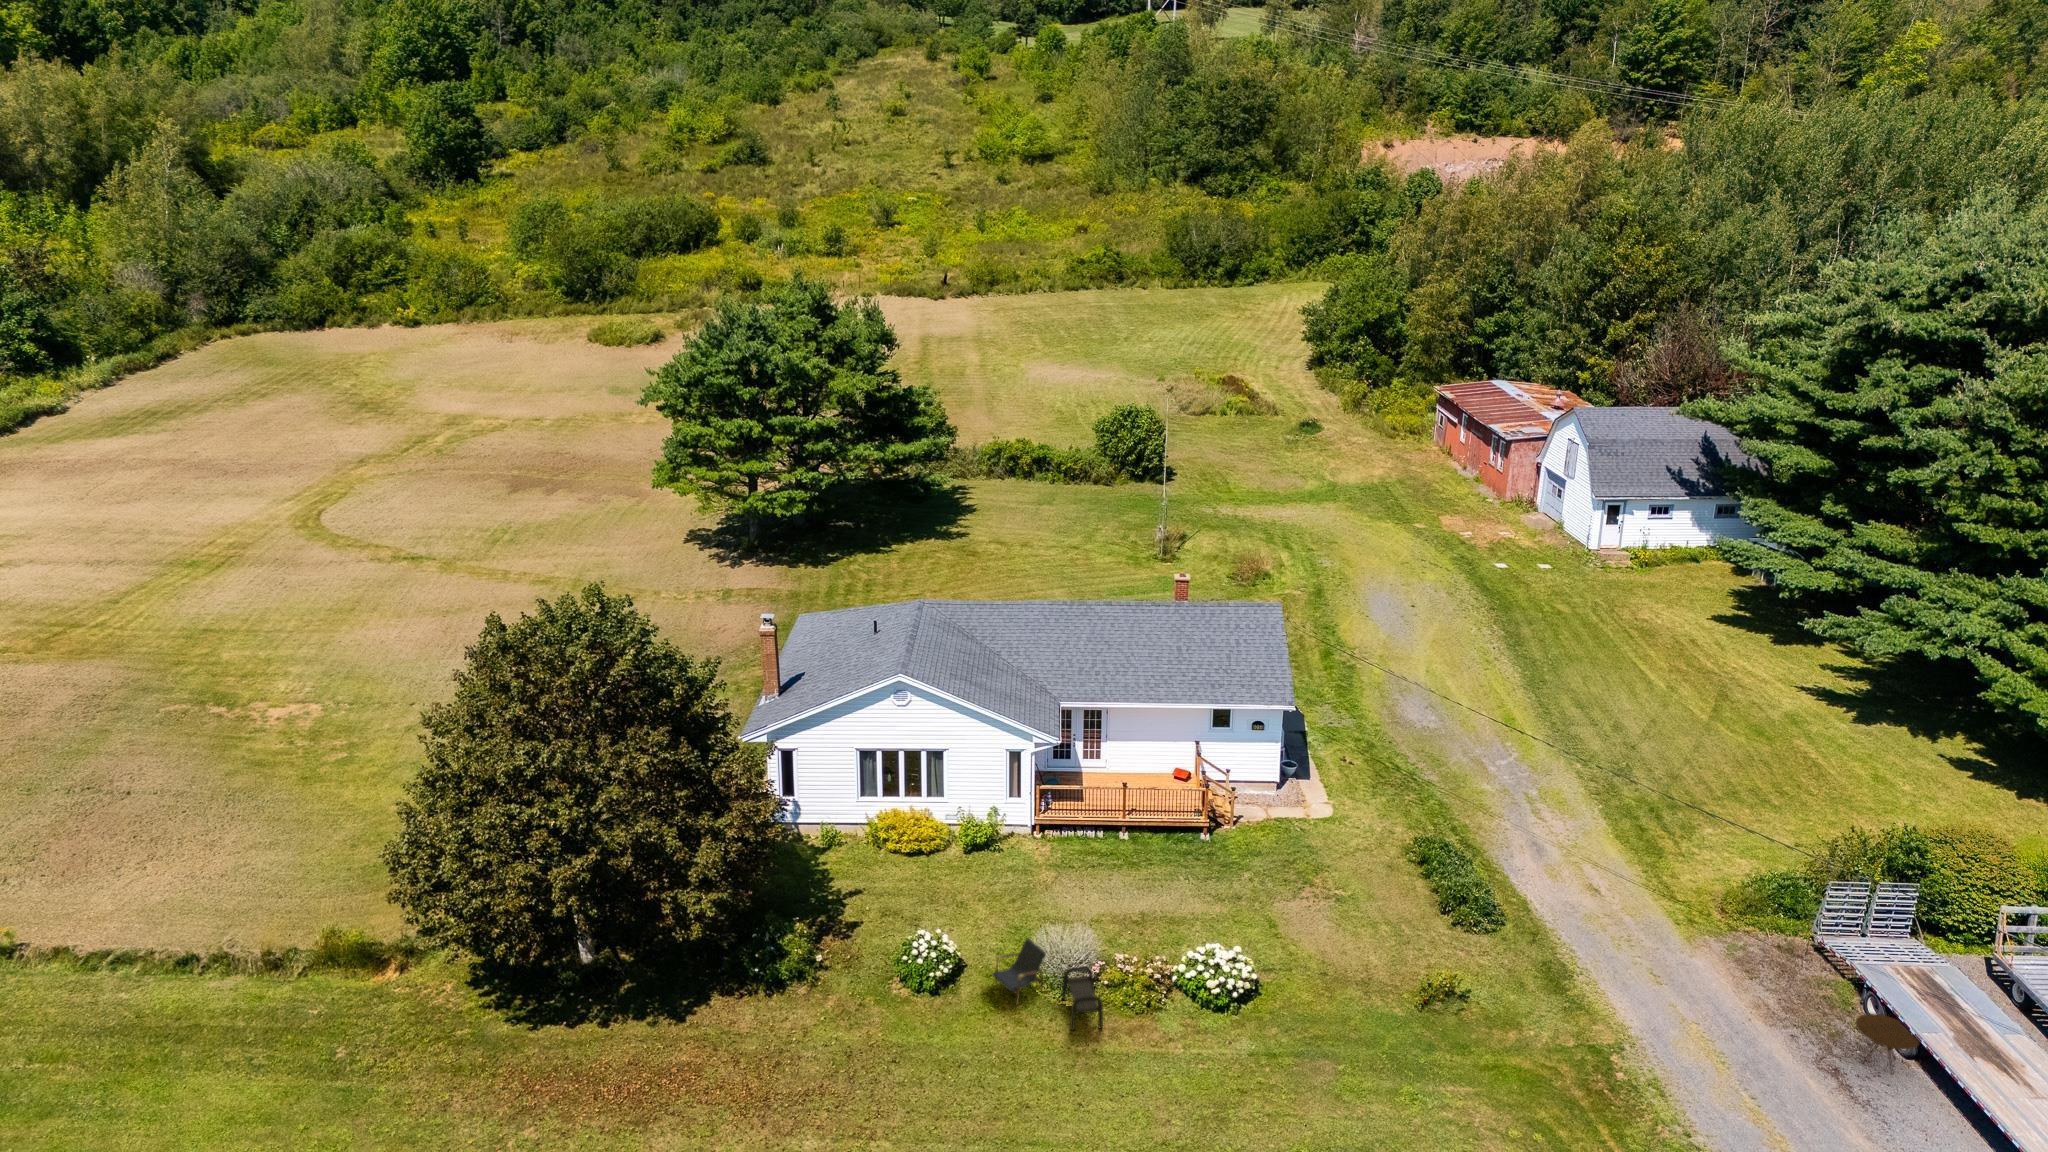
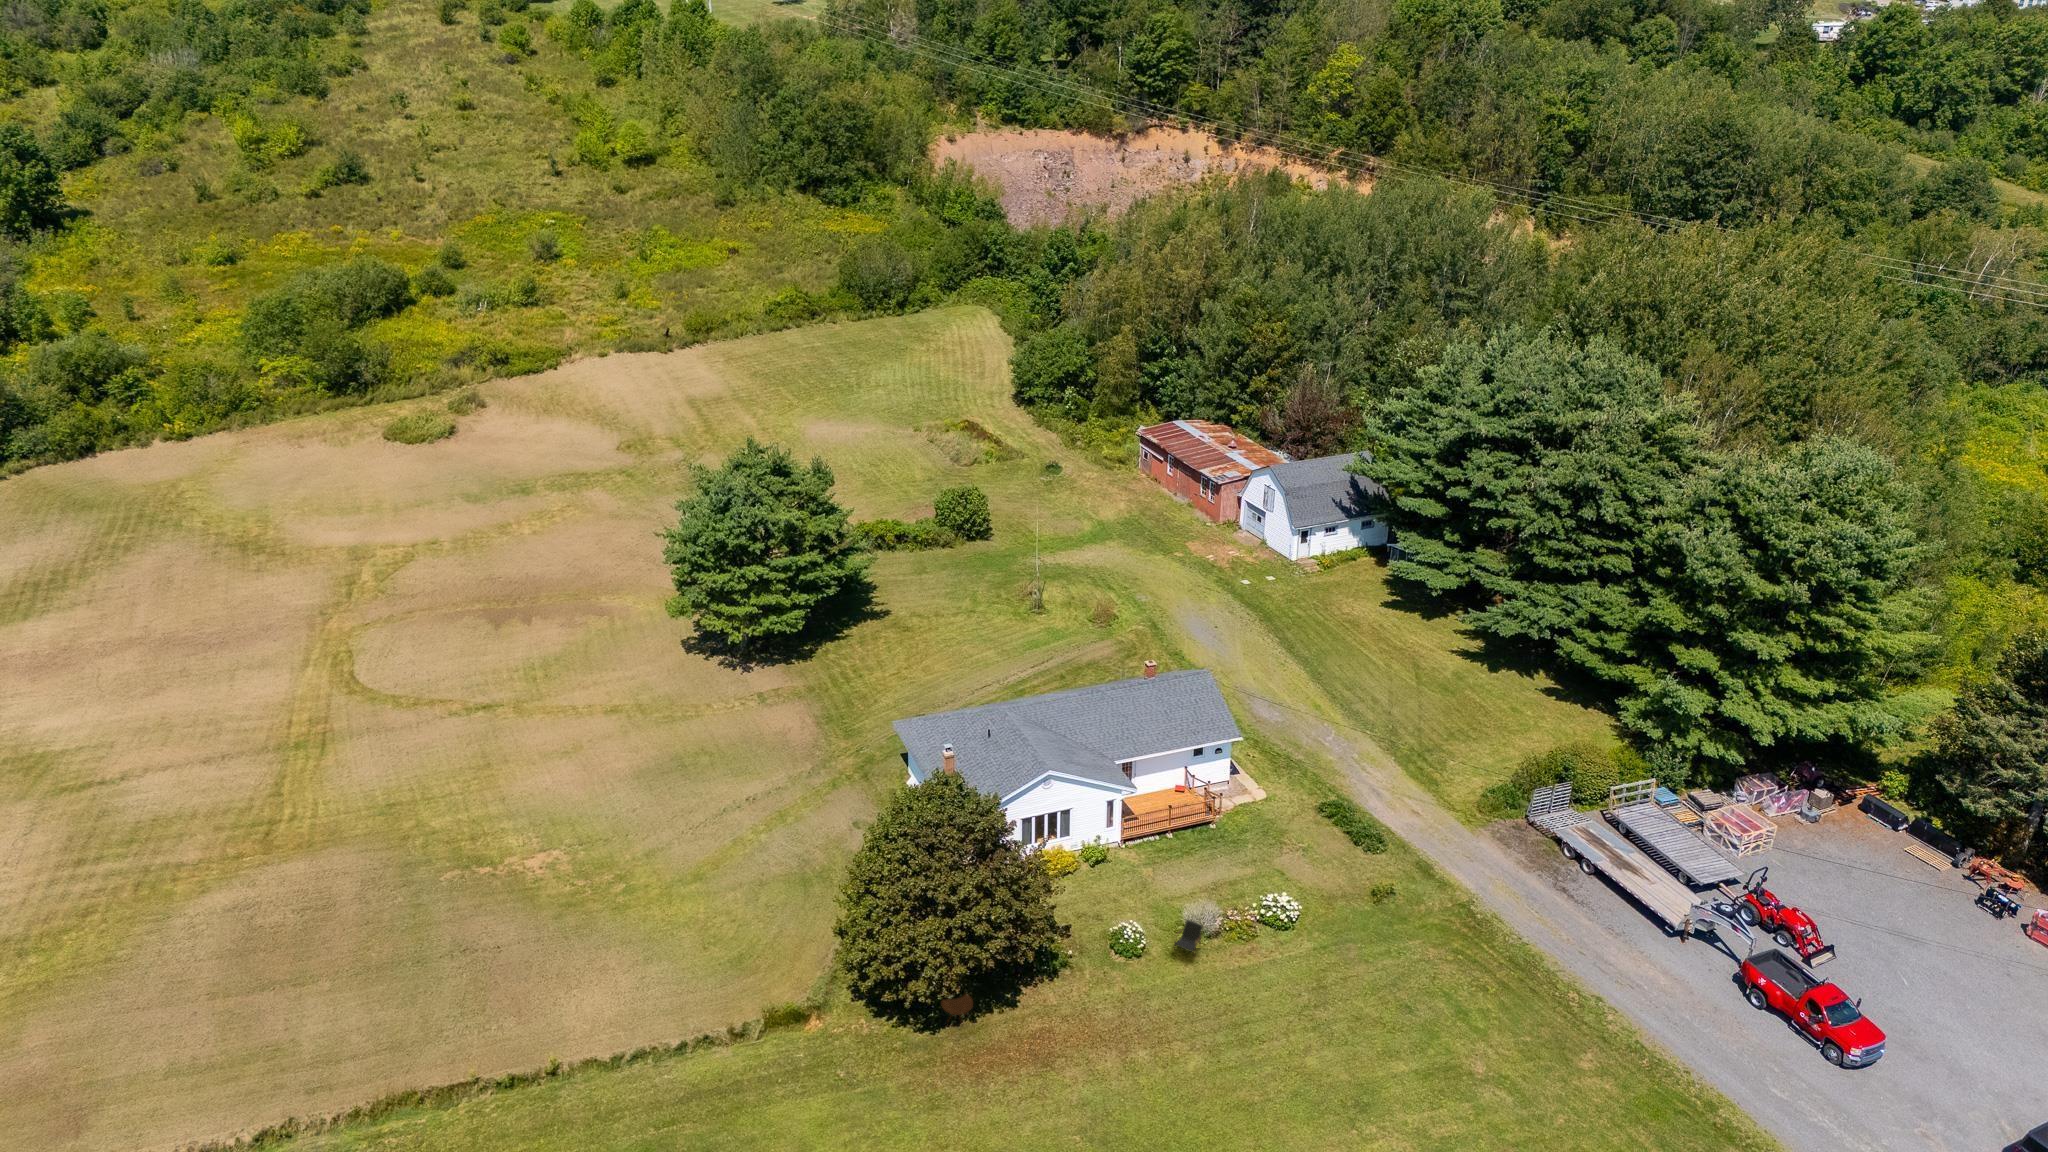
bench: present [1062,966,1103,1031] -> none [1212,927,1246,965]
round table: present [1856,1013,1919,1072] -> present [942,994,973,1019]

